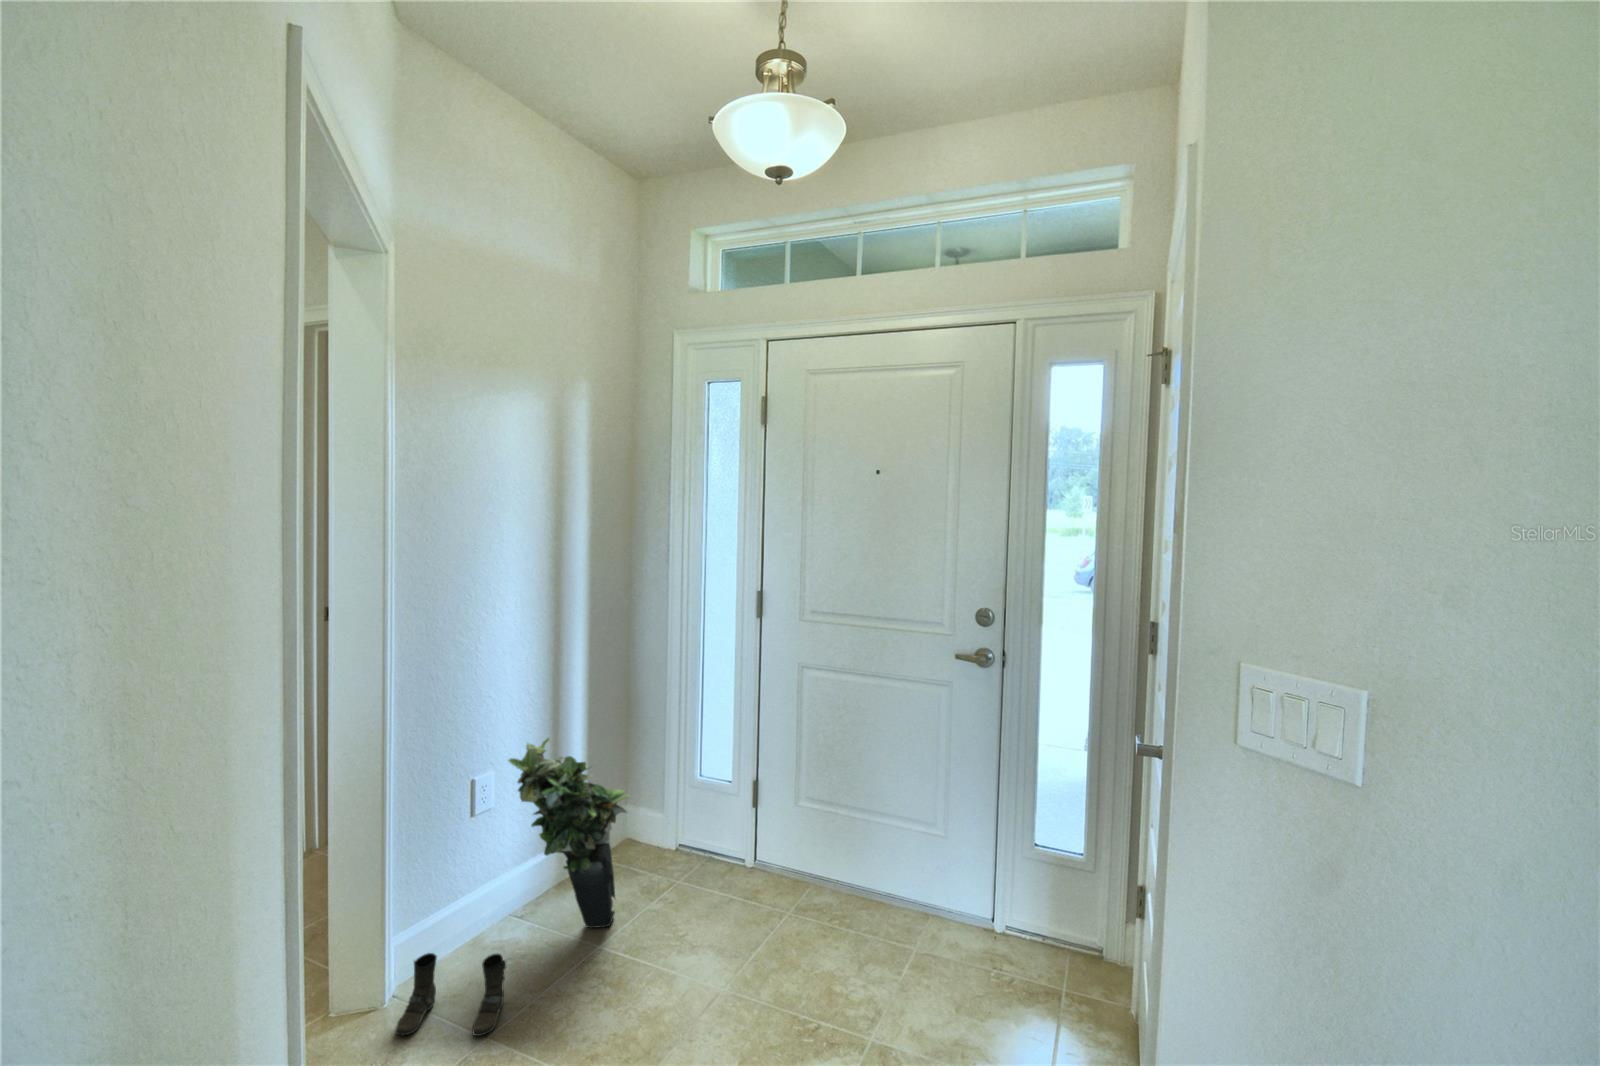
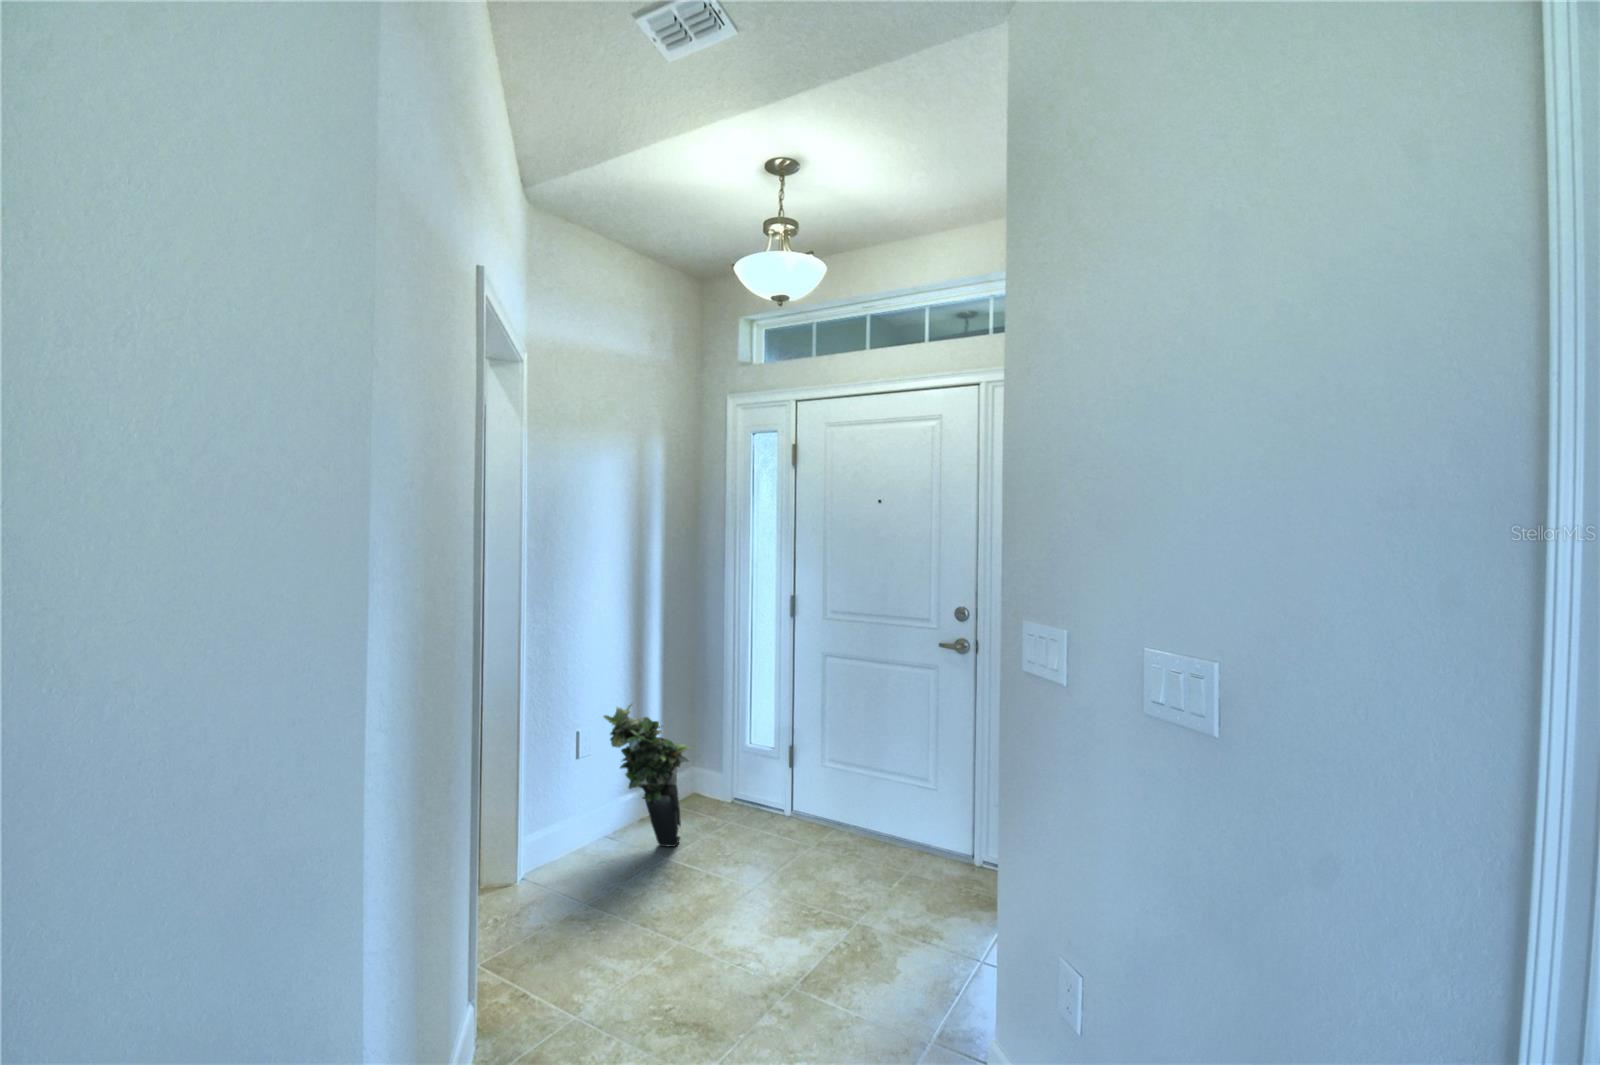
boots: present [395,953,506,1036] -> none [527,846,601,900]

